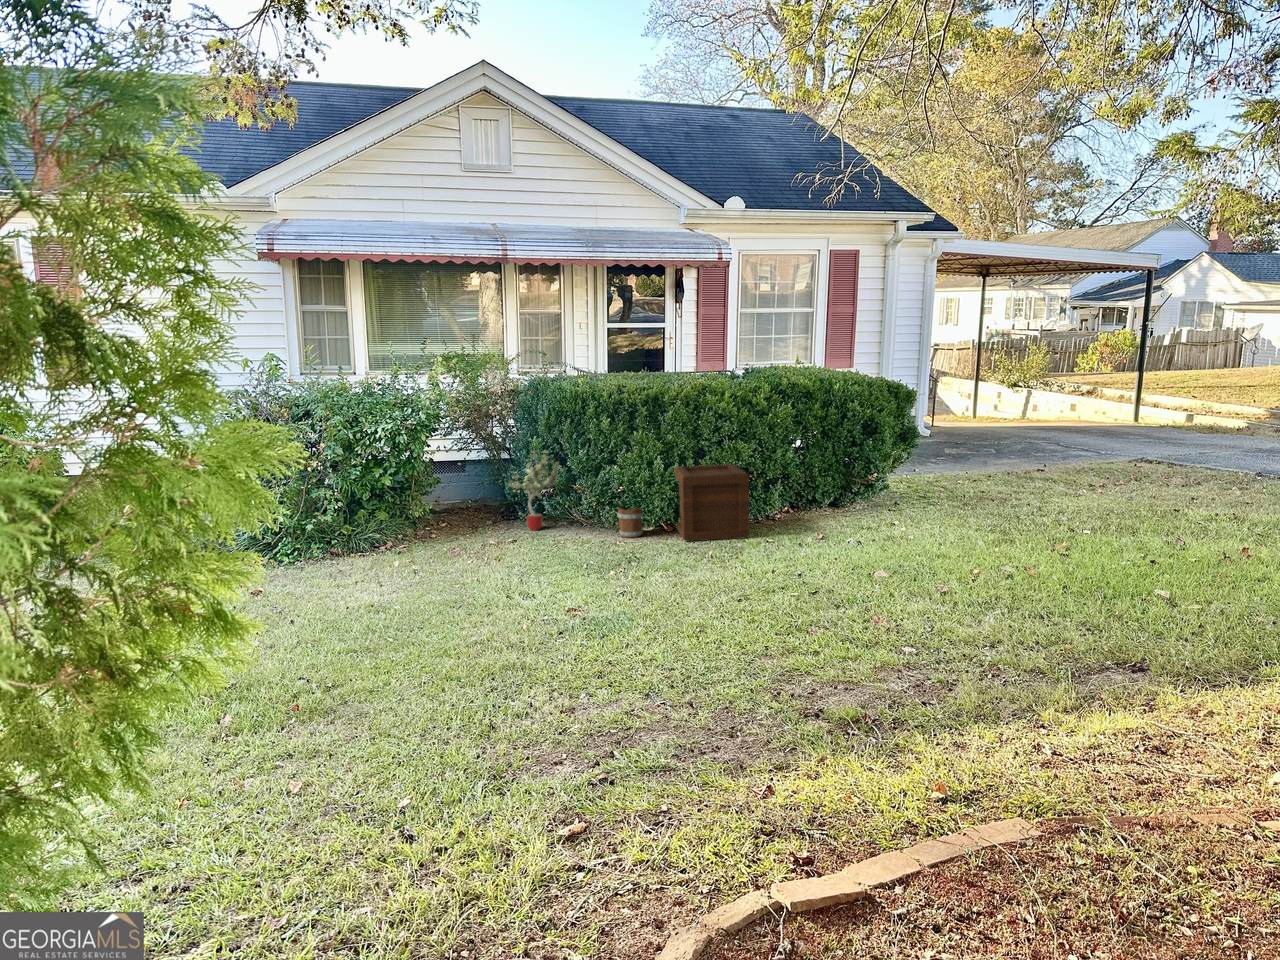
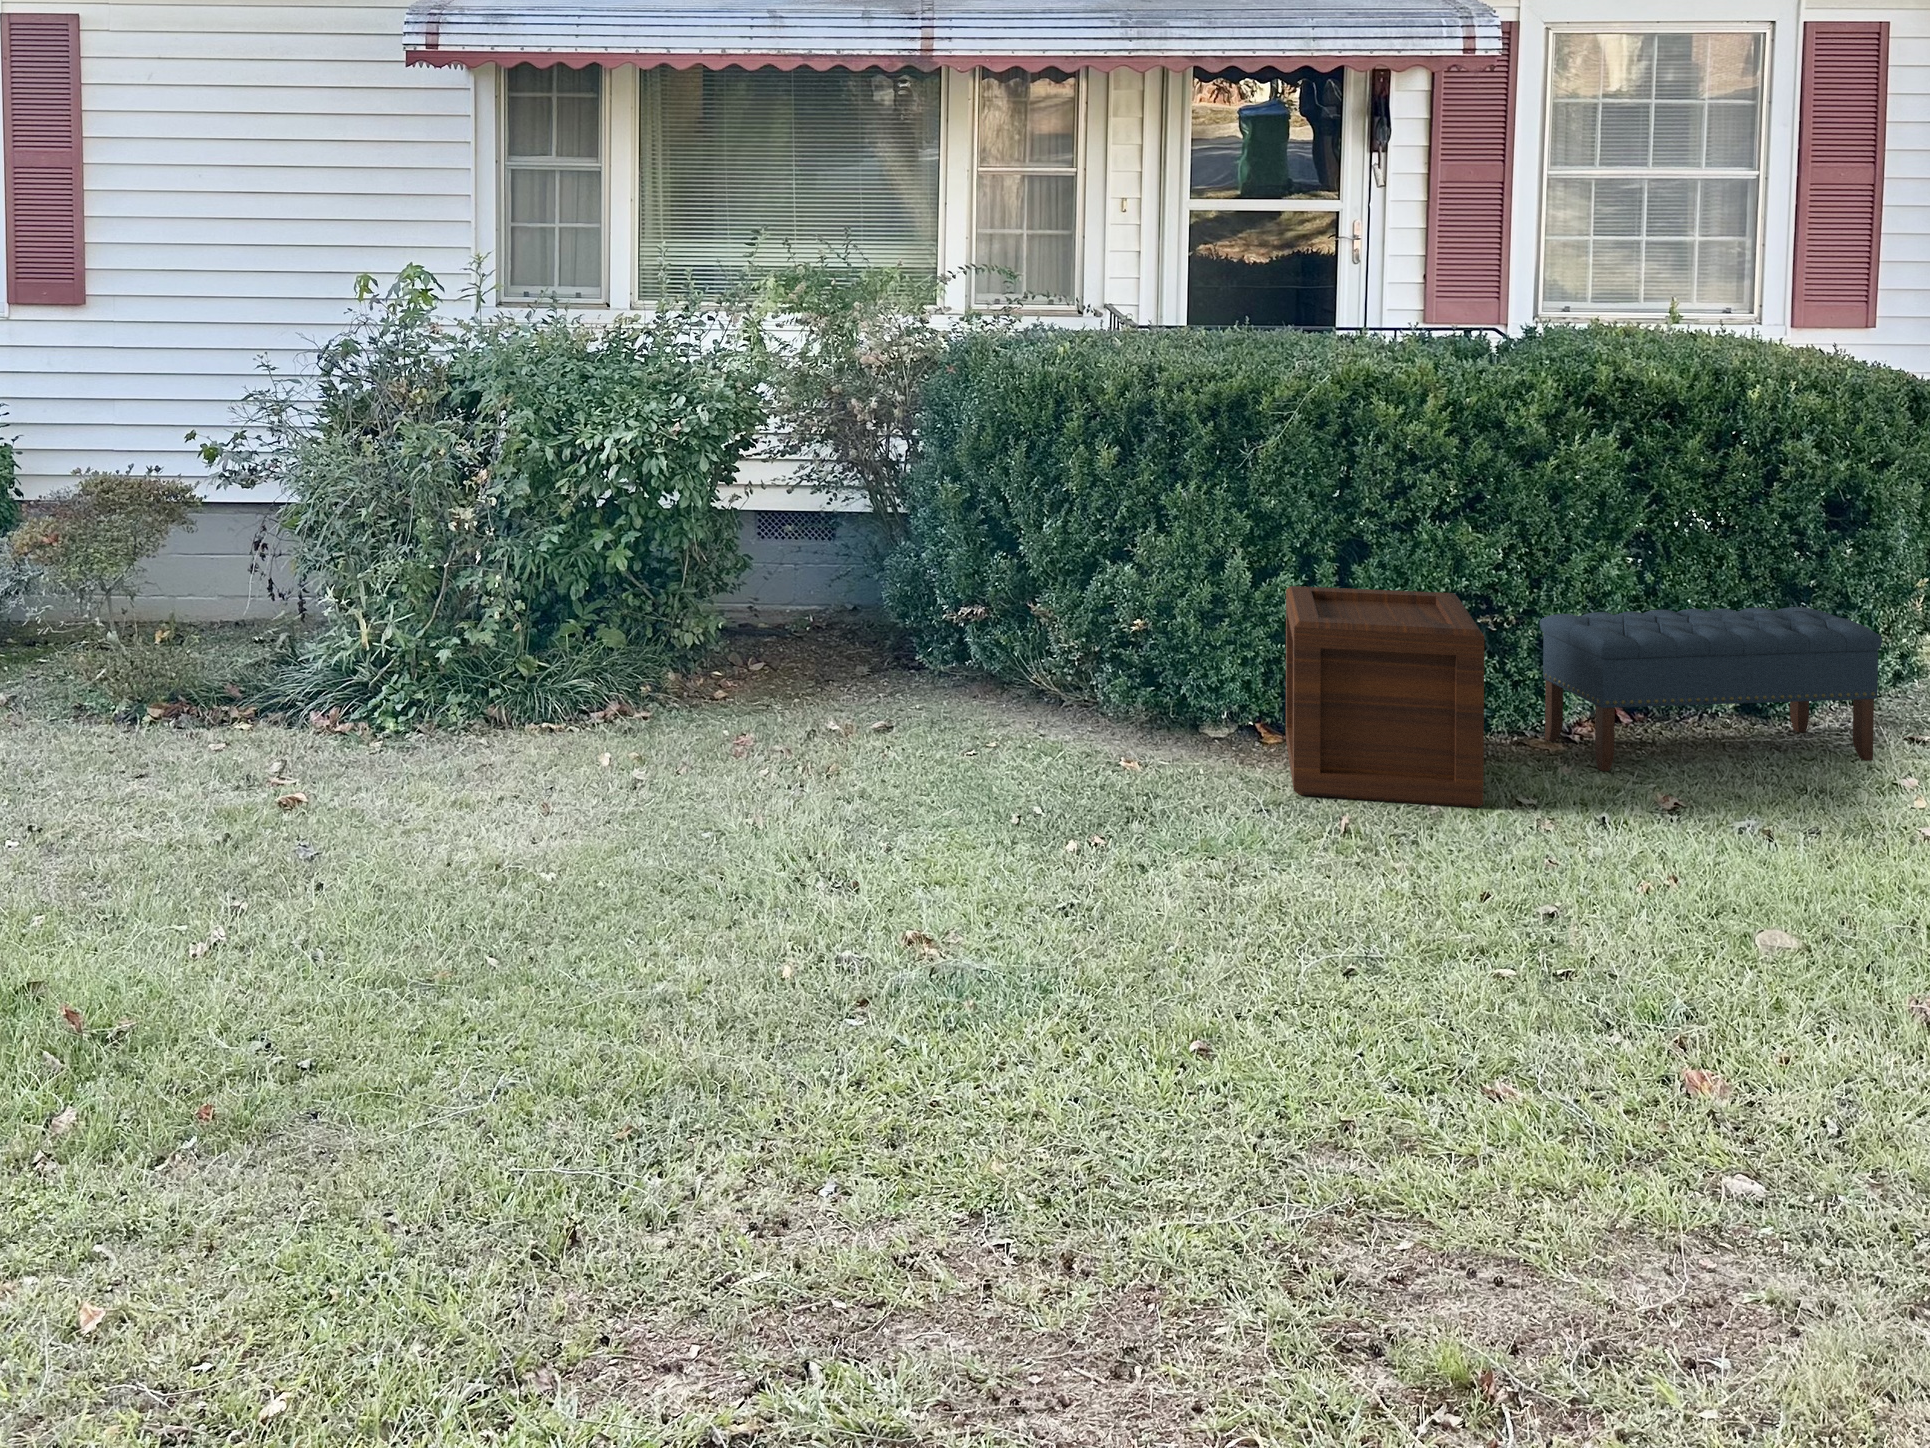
potted tree: present [508,450,559,531] -> none [884,513,1008,707]
bench: none [760,462,869,524] -> present [1540,607,1882,771]
bucket: present [617,507,644,538] -> none [1129,661,1197,764]

